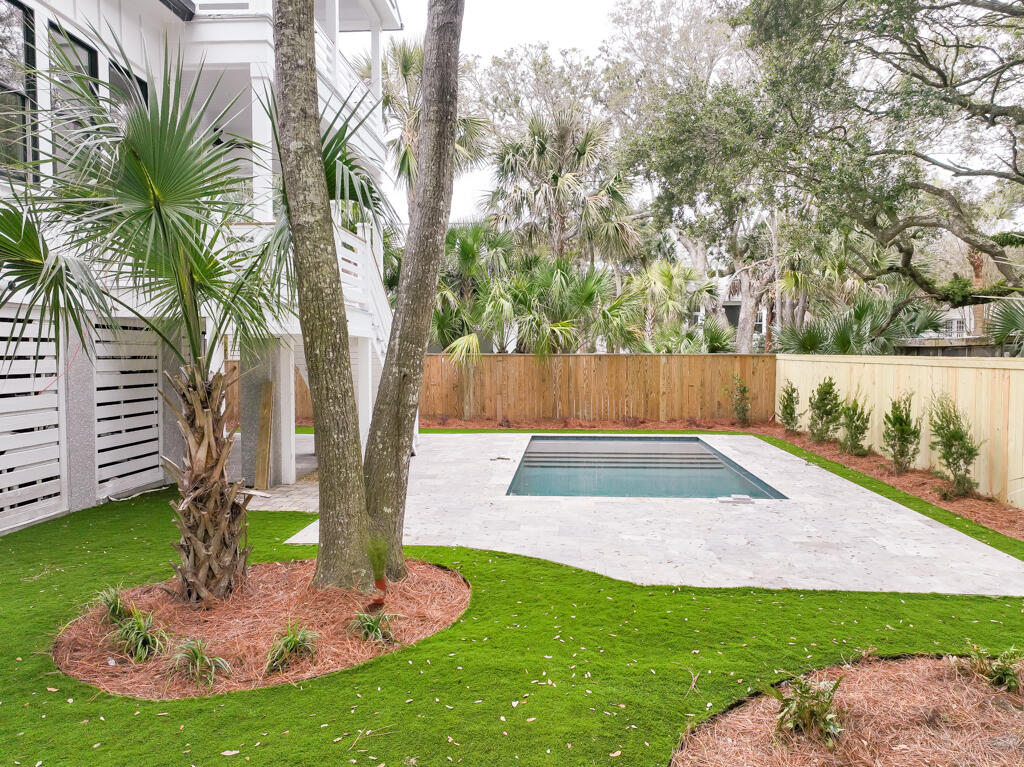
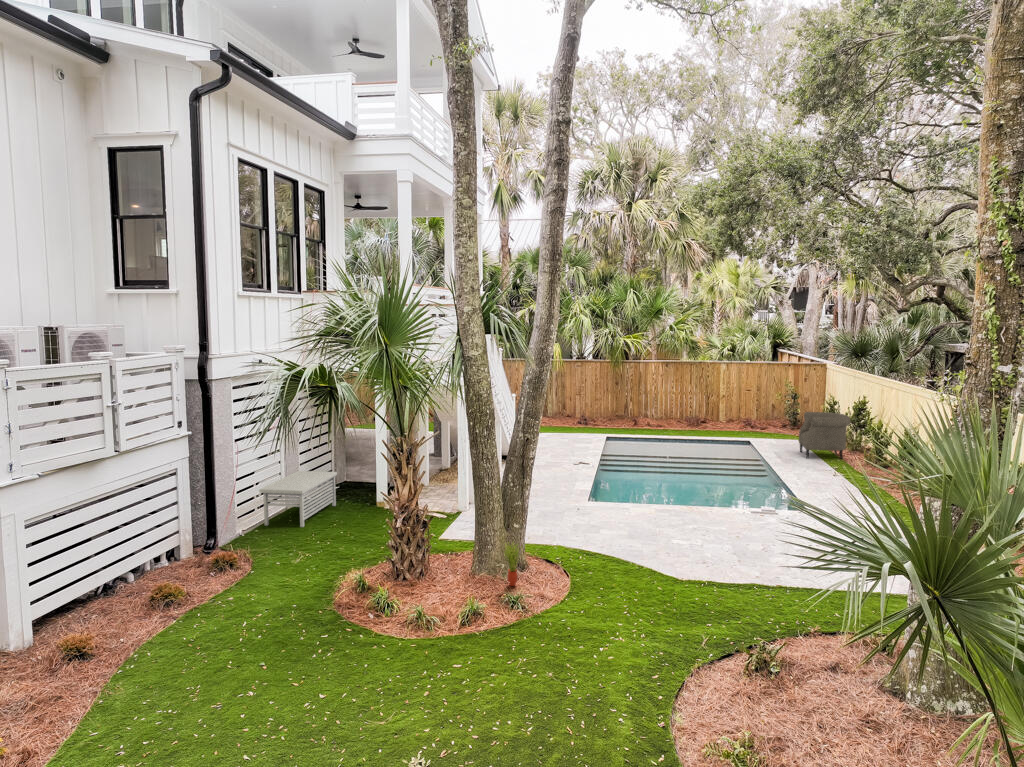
chair: none [754,400,813,452] -> present [799,412,850,459]
storage bench: none [18,461,156,535] -> present [259,471,337,527]

